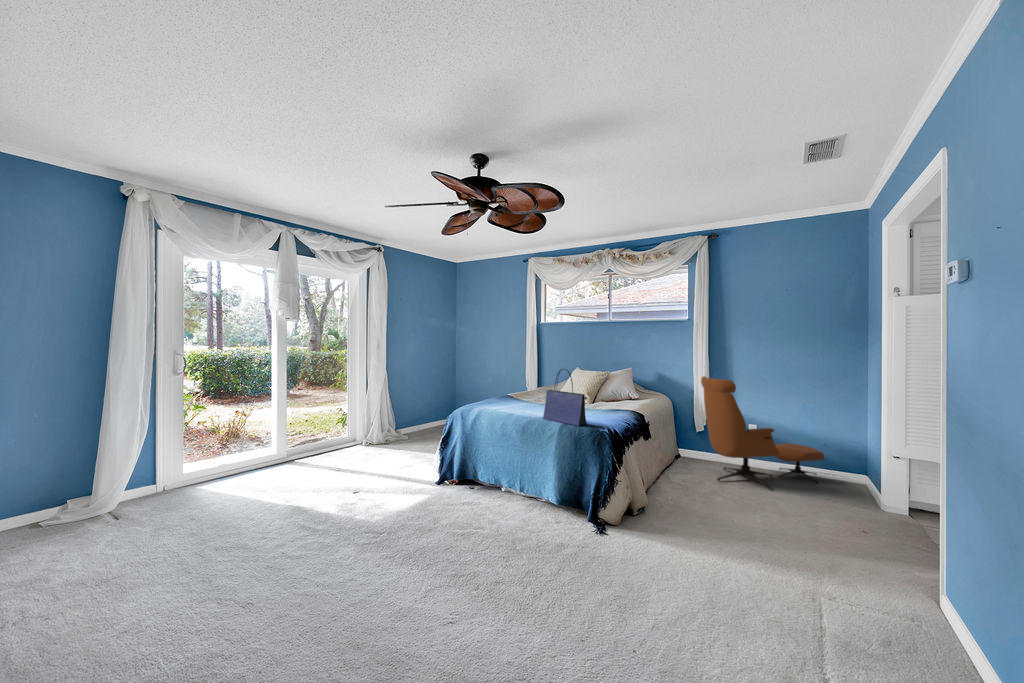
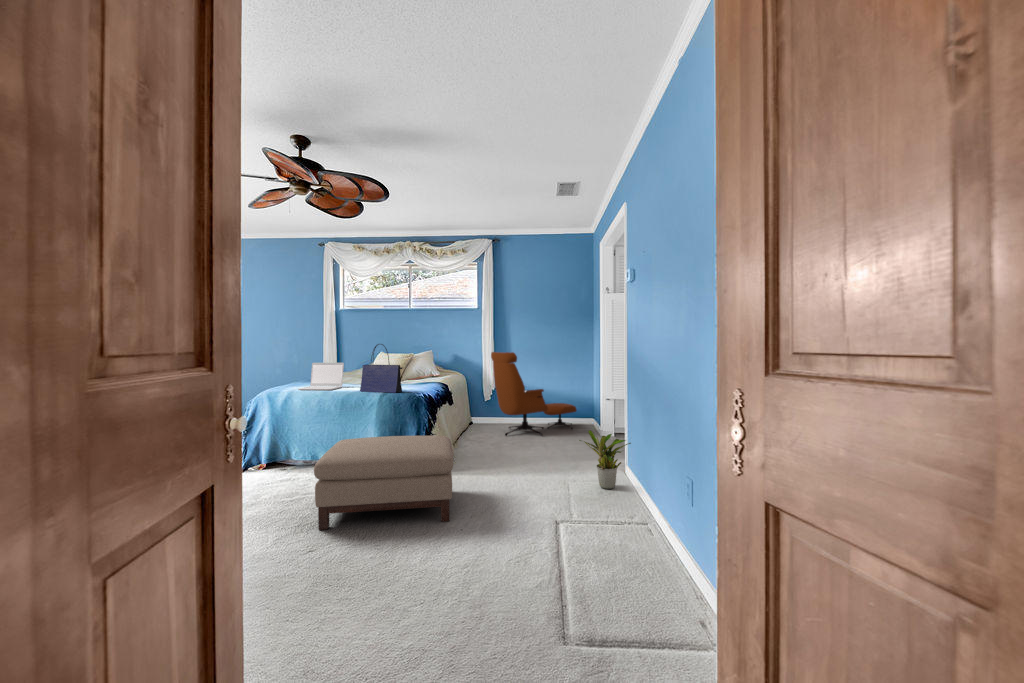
laptop: none [487,382,532,413] -> present [298,363,344,390]
ottoman: none [468,482,635,626] -> present [314,436,454,530]
potted plant: none [832,524,939,628] -> present [579,430,631,489]

